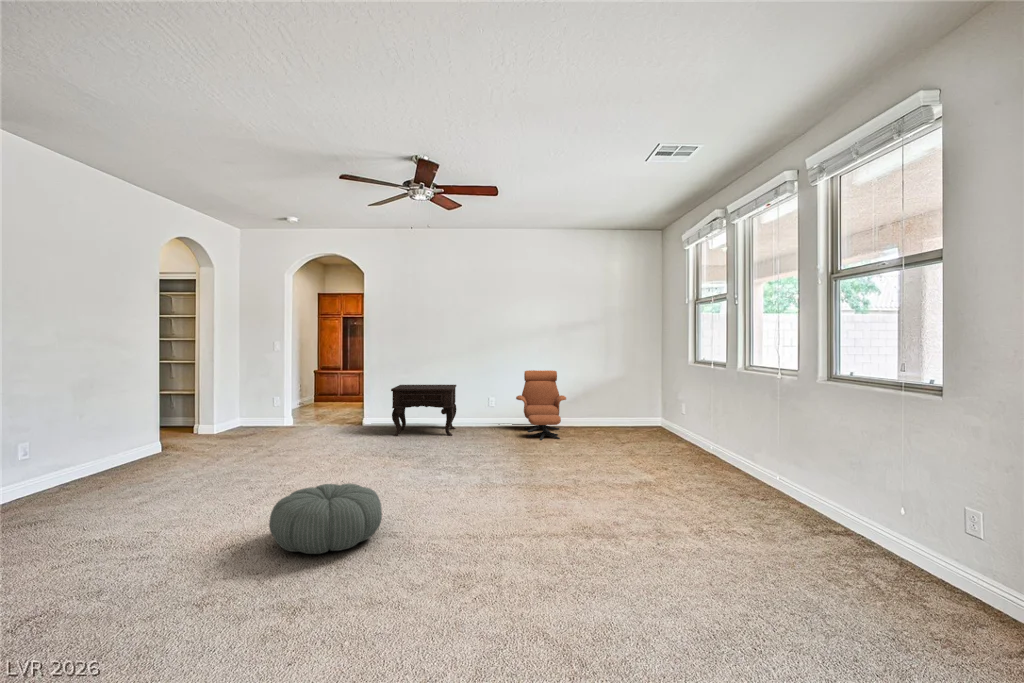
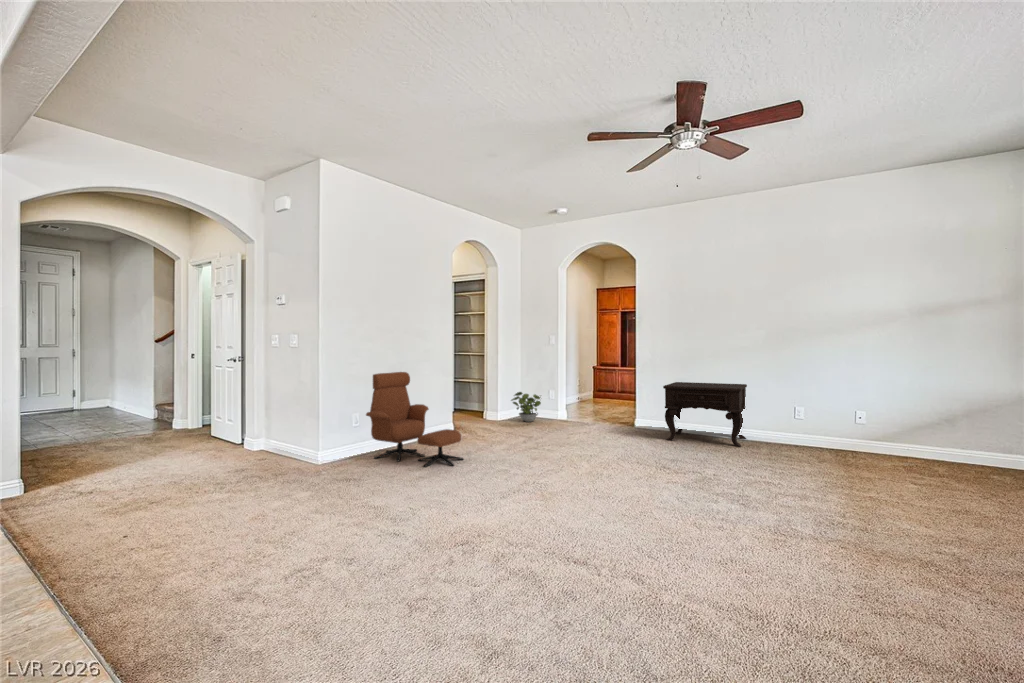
lounge chair: present [516,370,566,440] -> present [366,372,463,467]
potted plant: none [230,400,266,431] -> present [511,392,541,422]
pouf: present [269,484,382,554] -> none [503,488,629,574]

